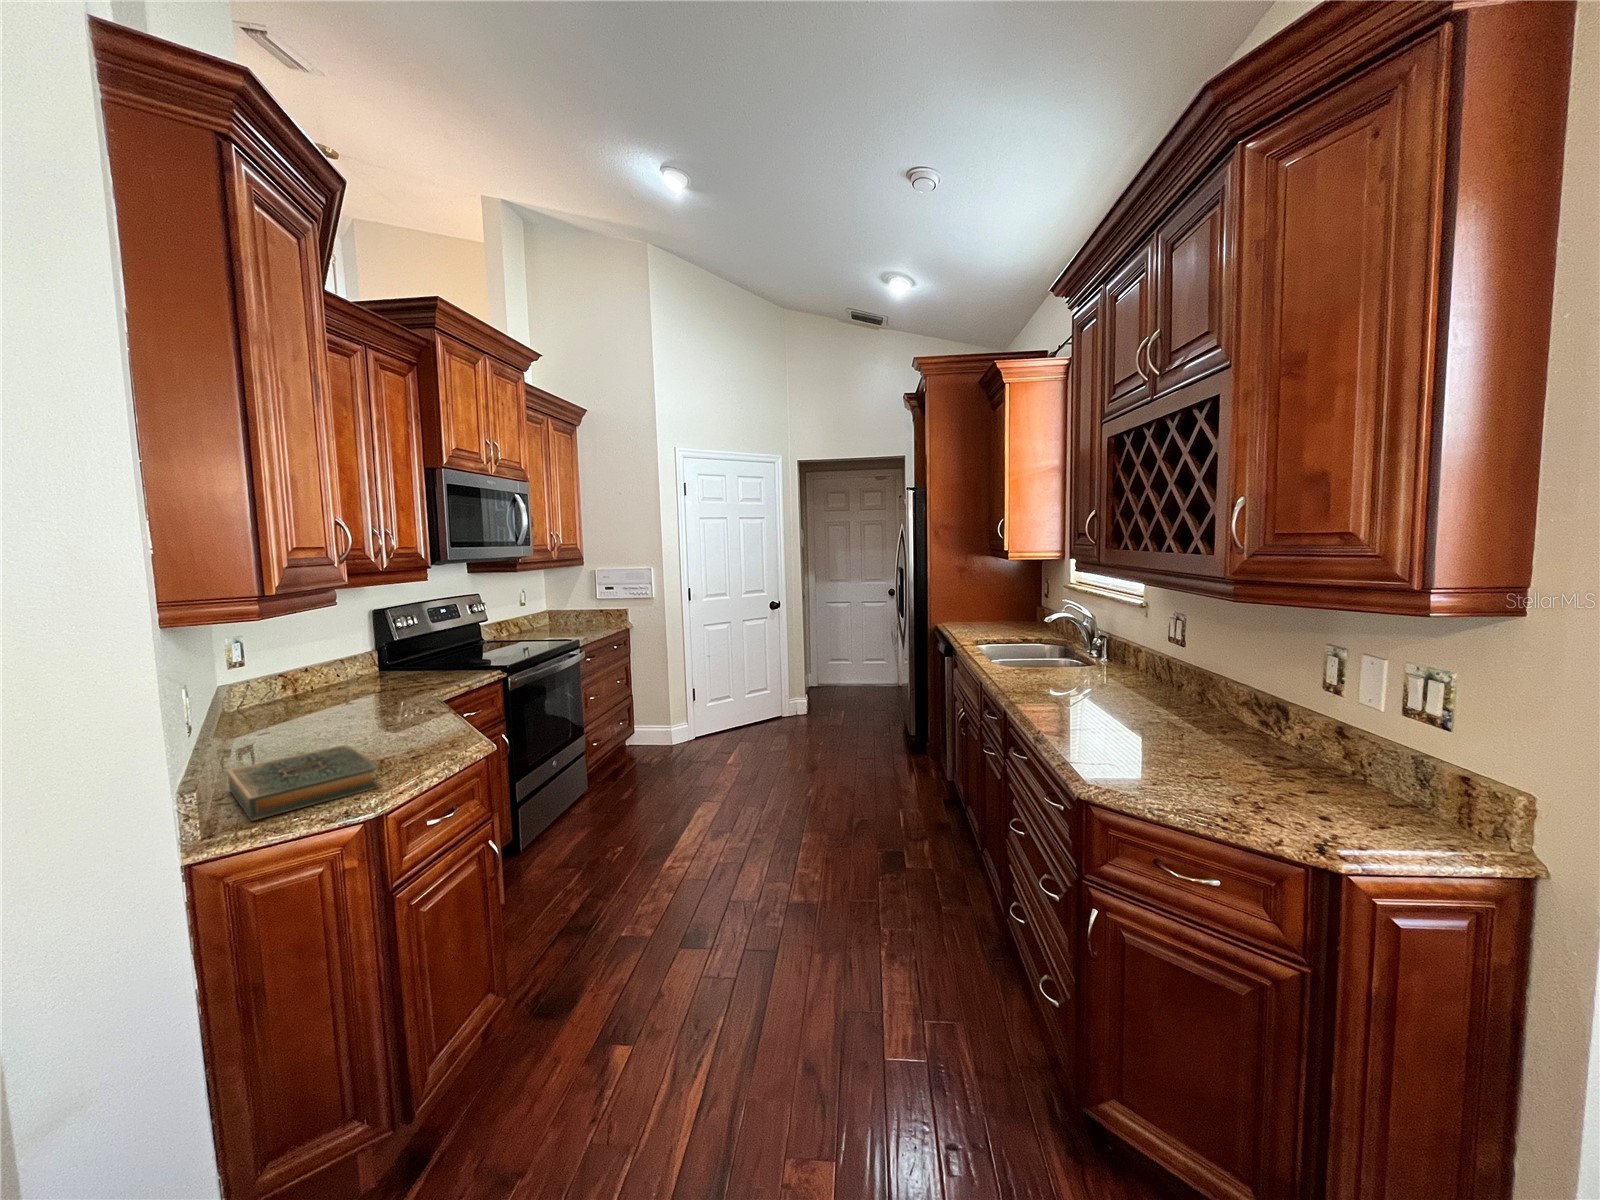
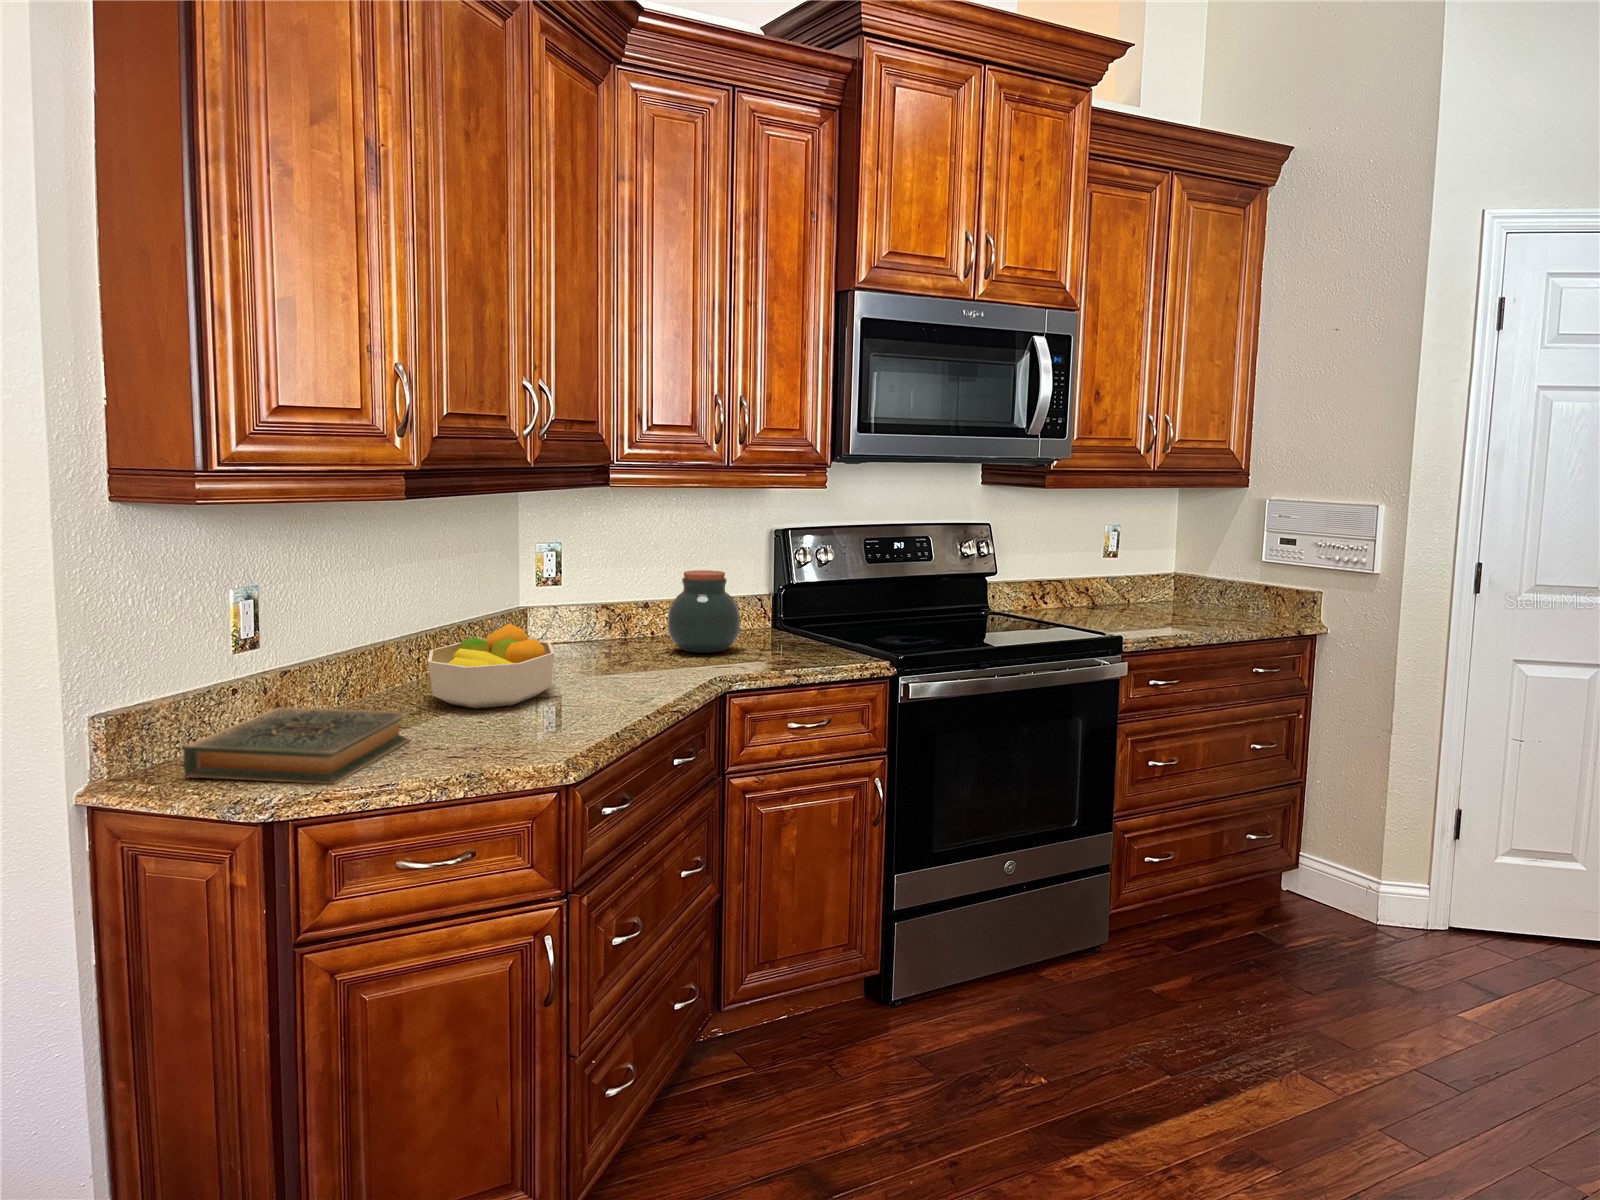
jar: none [350,638,404,690] -> present [668,570,740,653]
fruit bowl: none [263,688,365,746] -> present [428,623,554,709]

